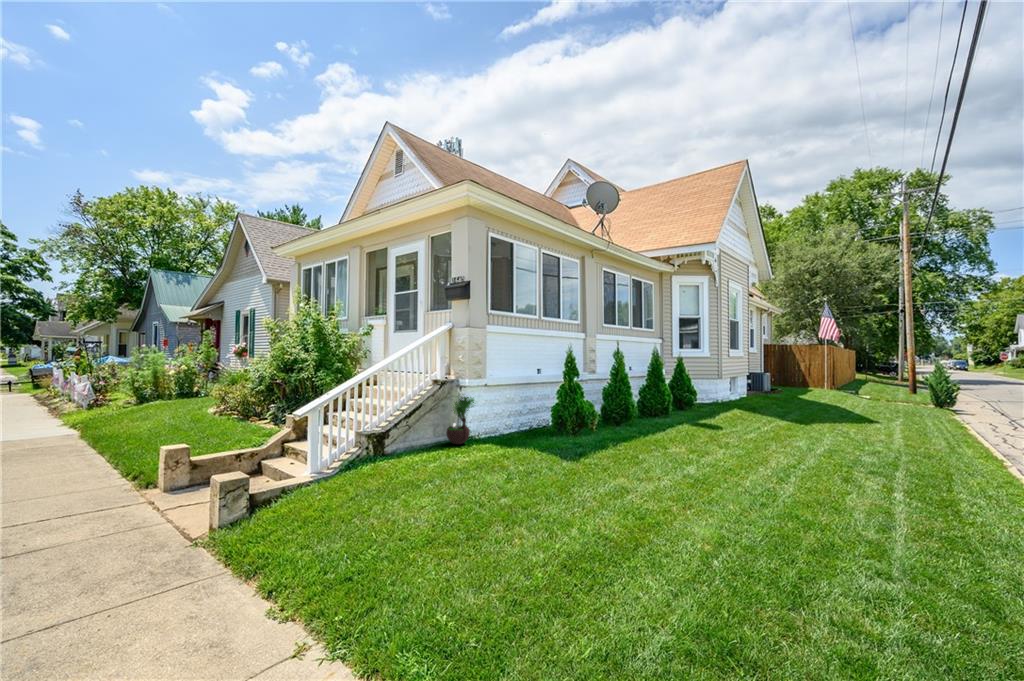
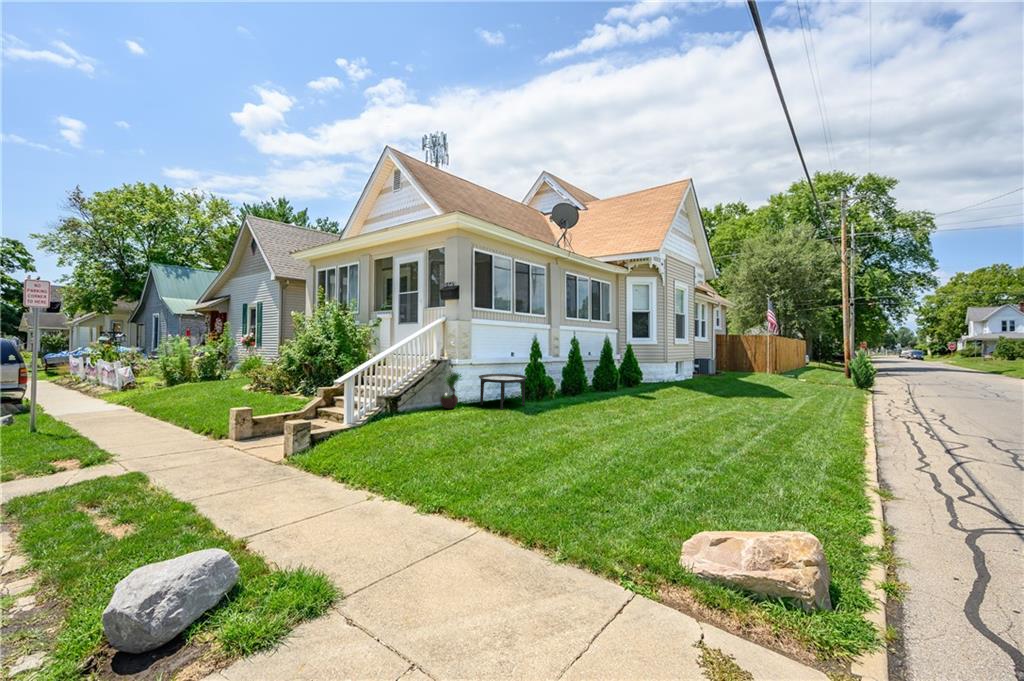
round table: none [497,396,561,445] -> present [479,374,527,409]

